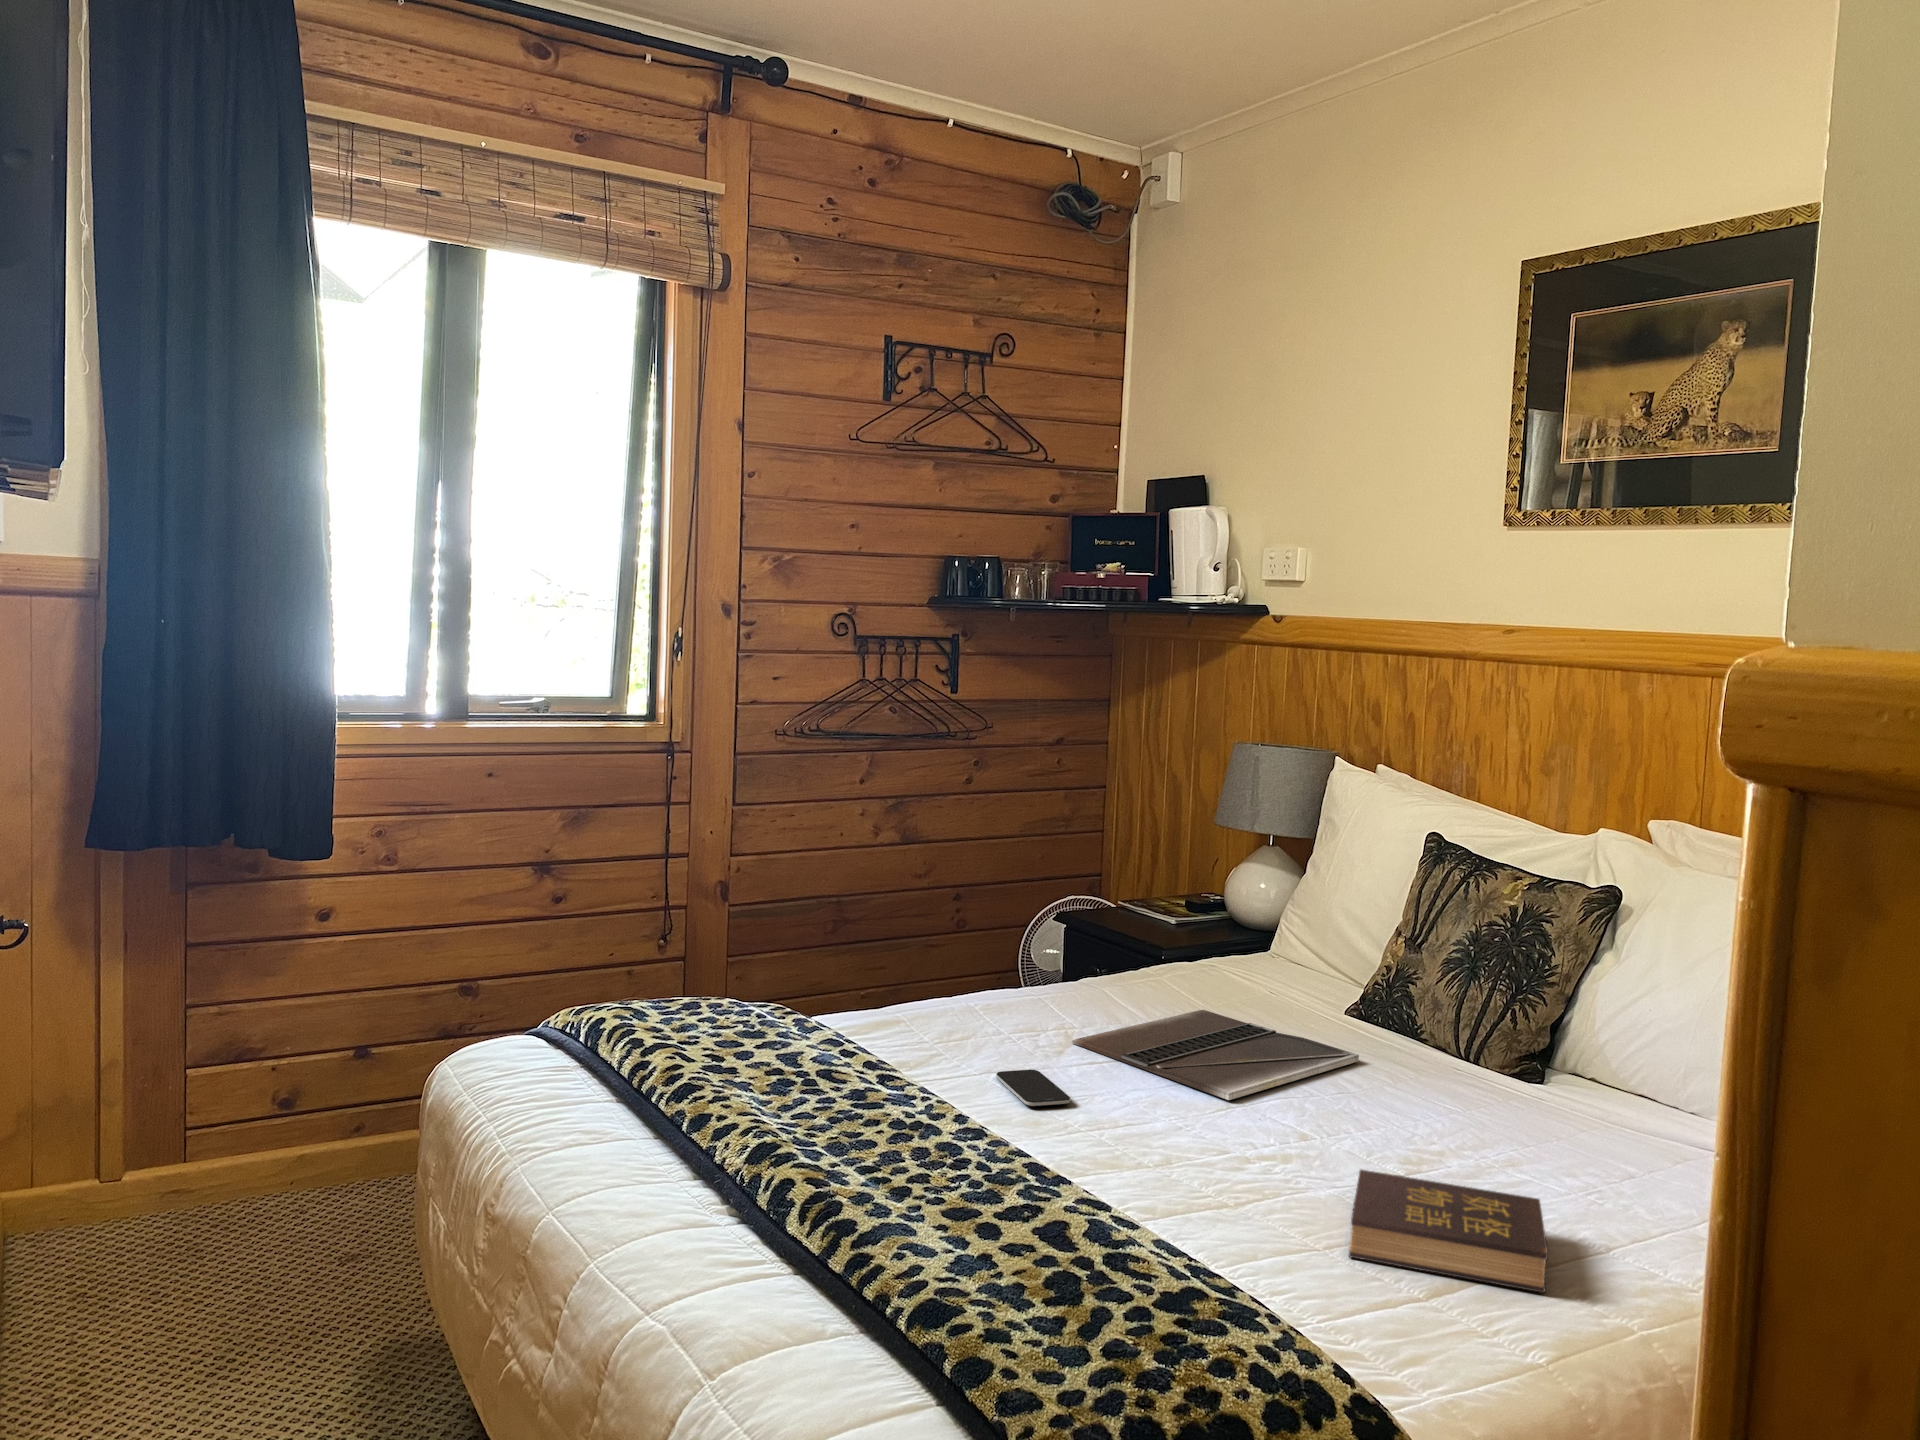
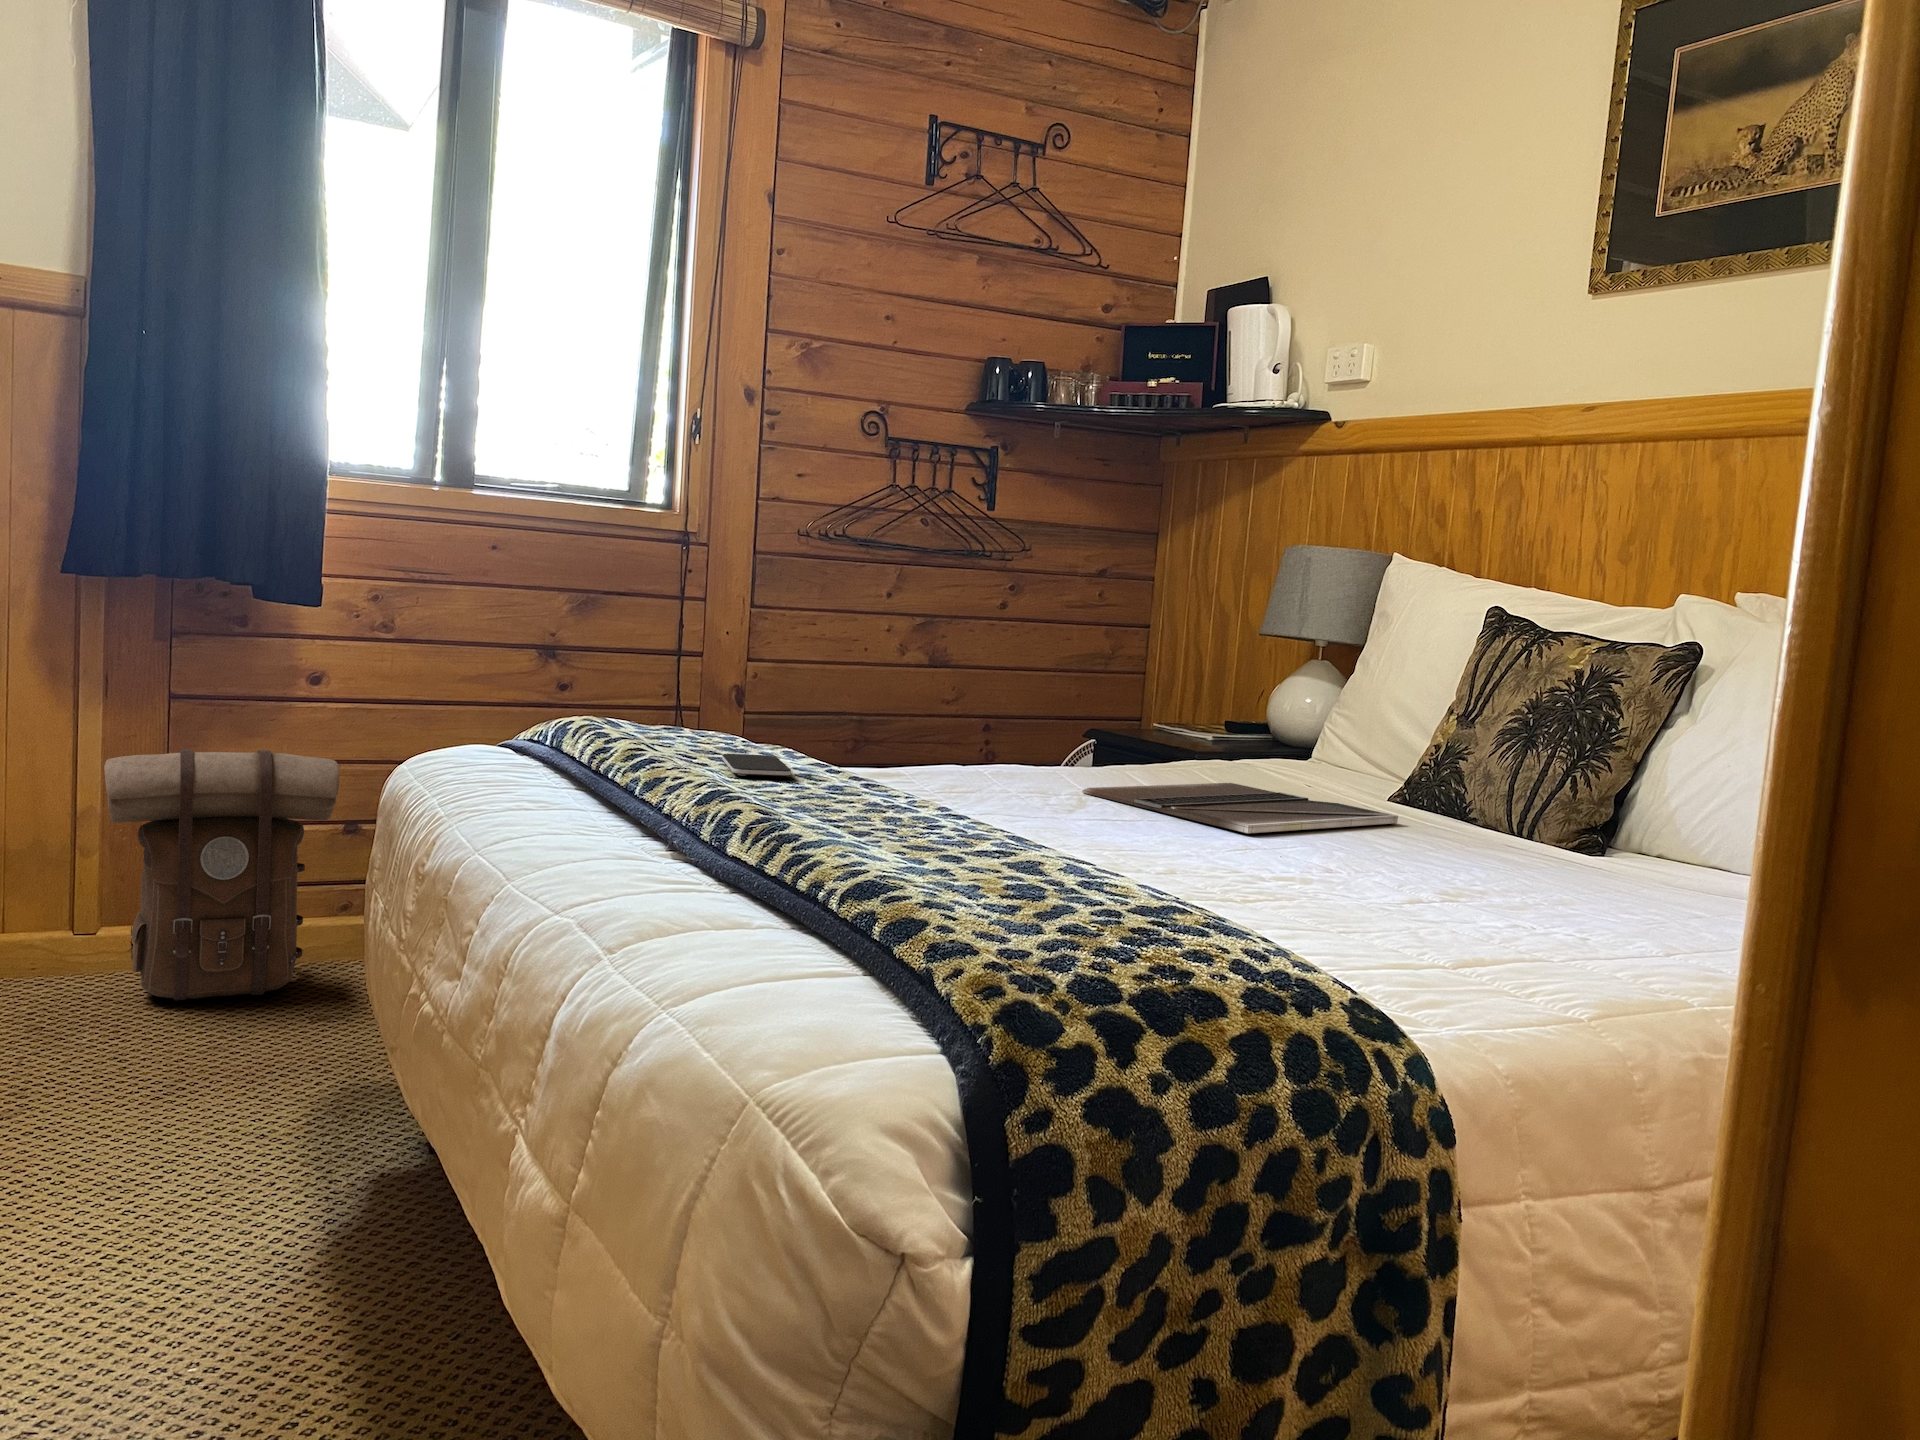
backpack: none [135,1005,358,1254] -> present [104,749,339,1001]
smartphone: present [996,1070,1070,1107] -> present [722,754,791,776]
hardback book: present [1349,1170,1548,1293] -> none [1367,862,1600,968]

